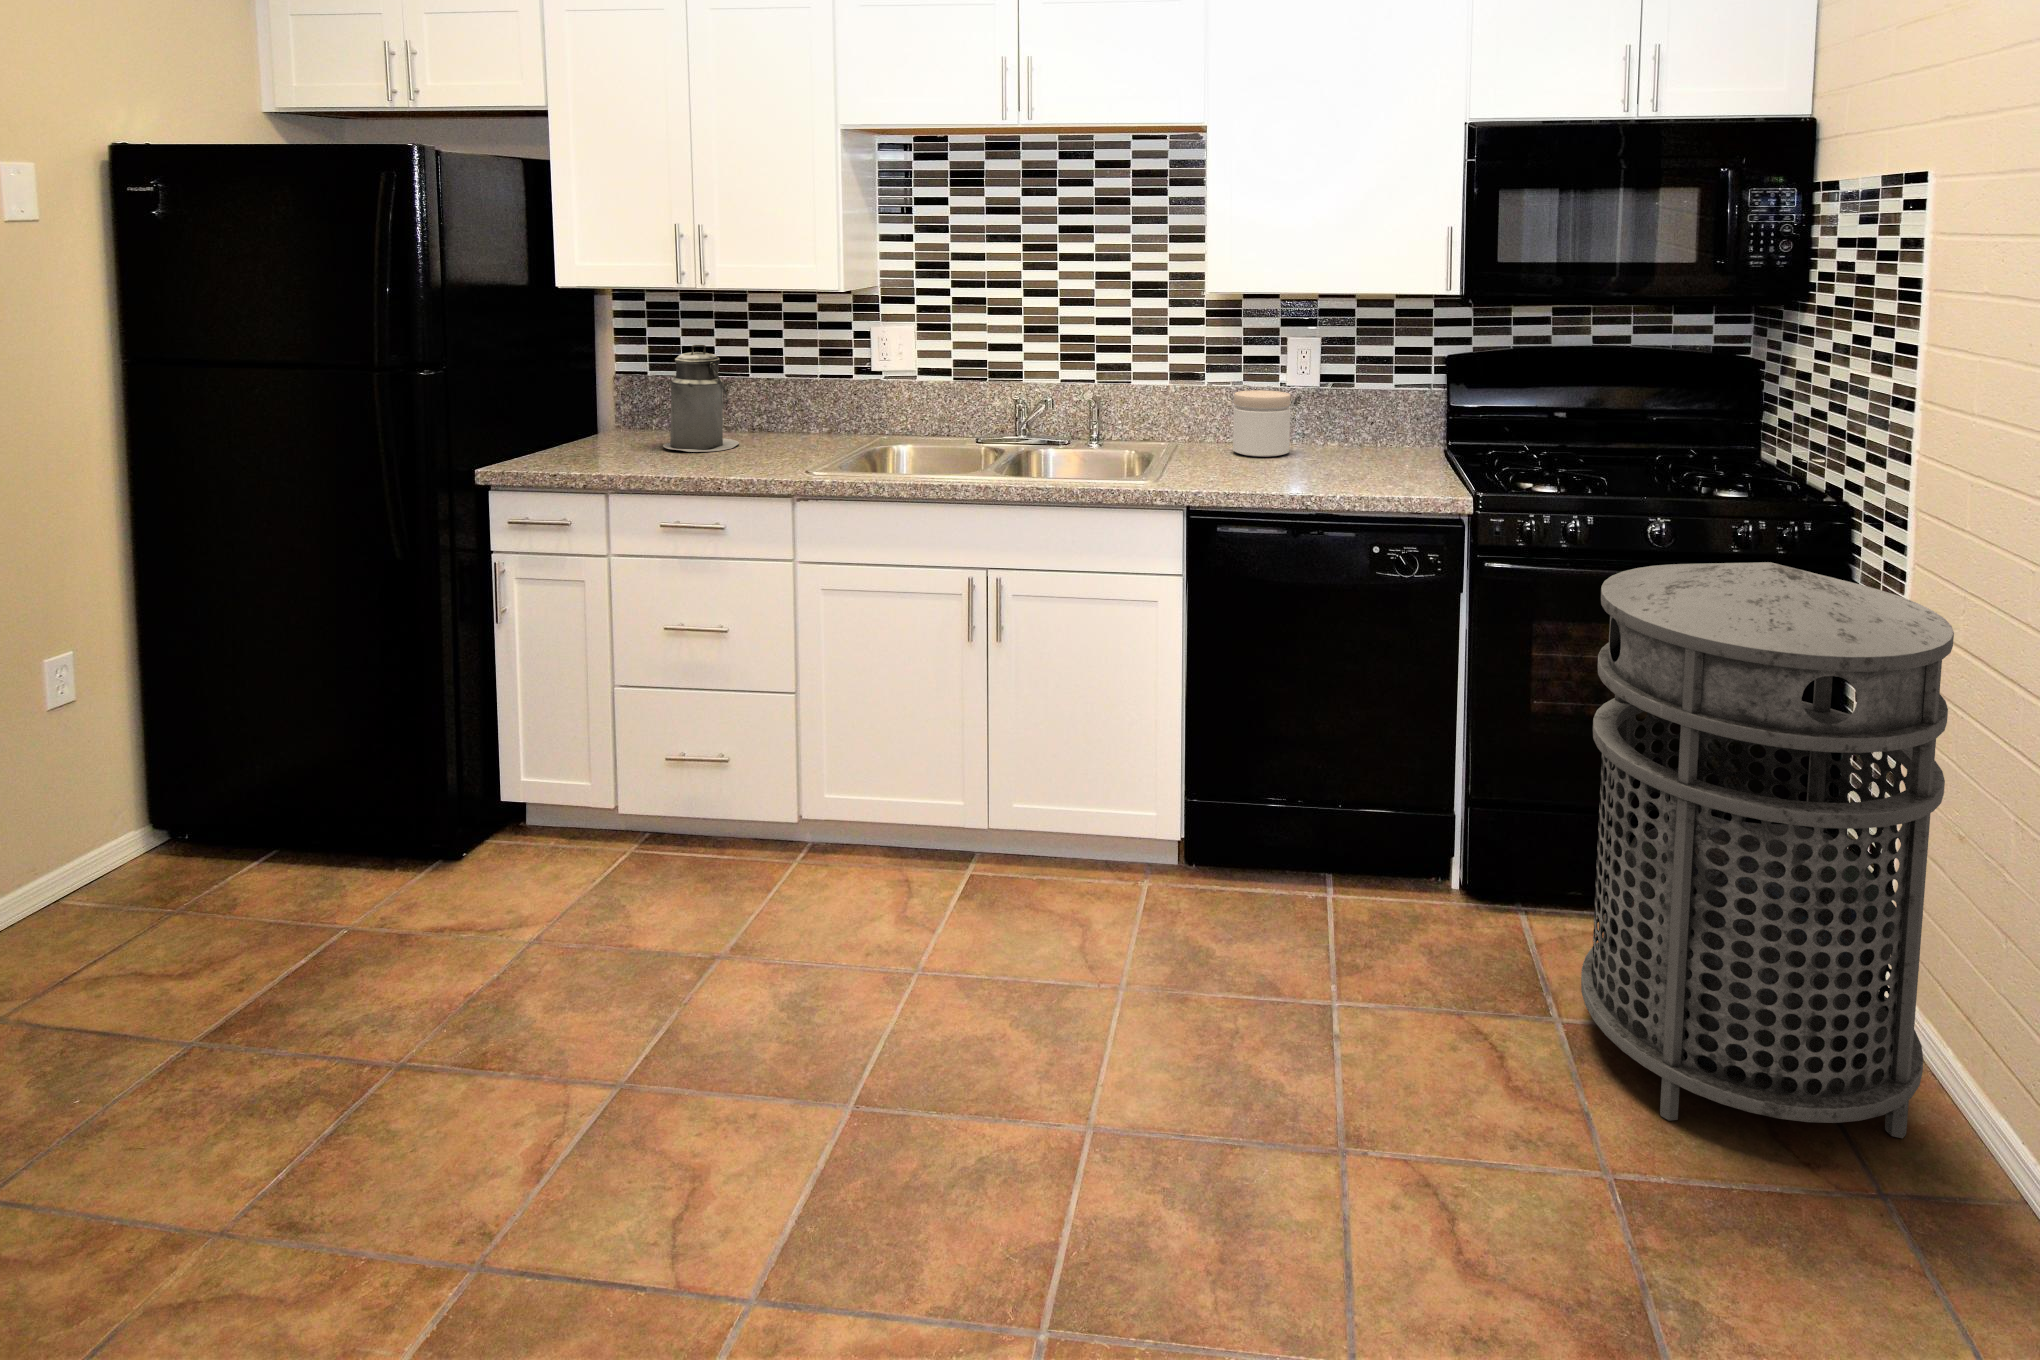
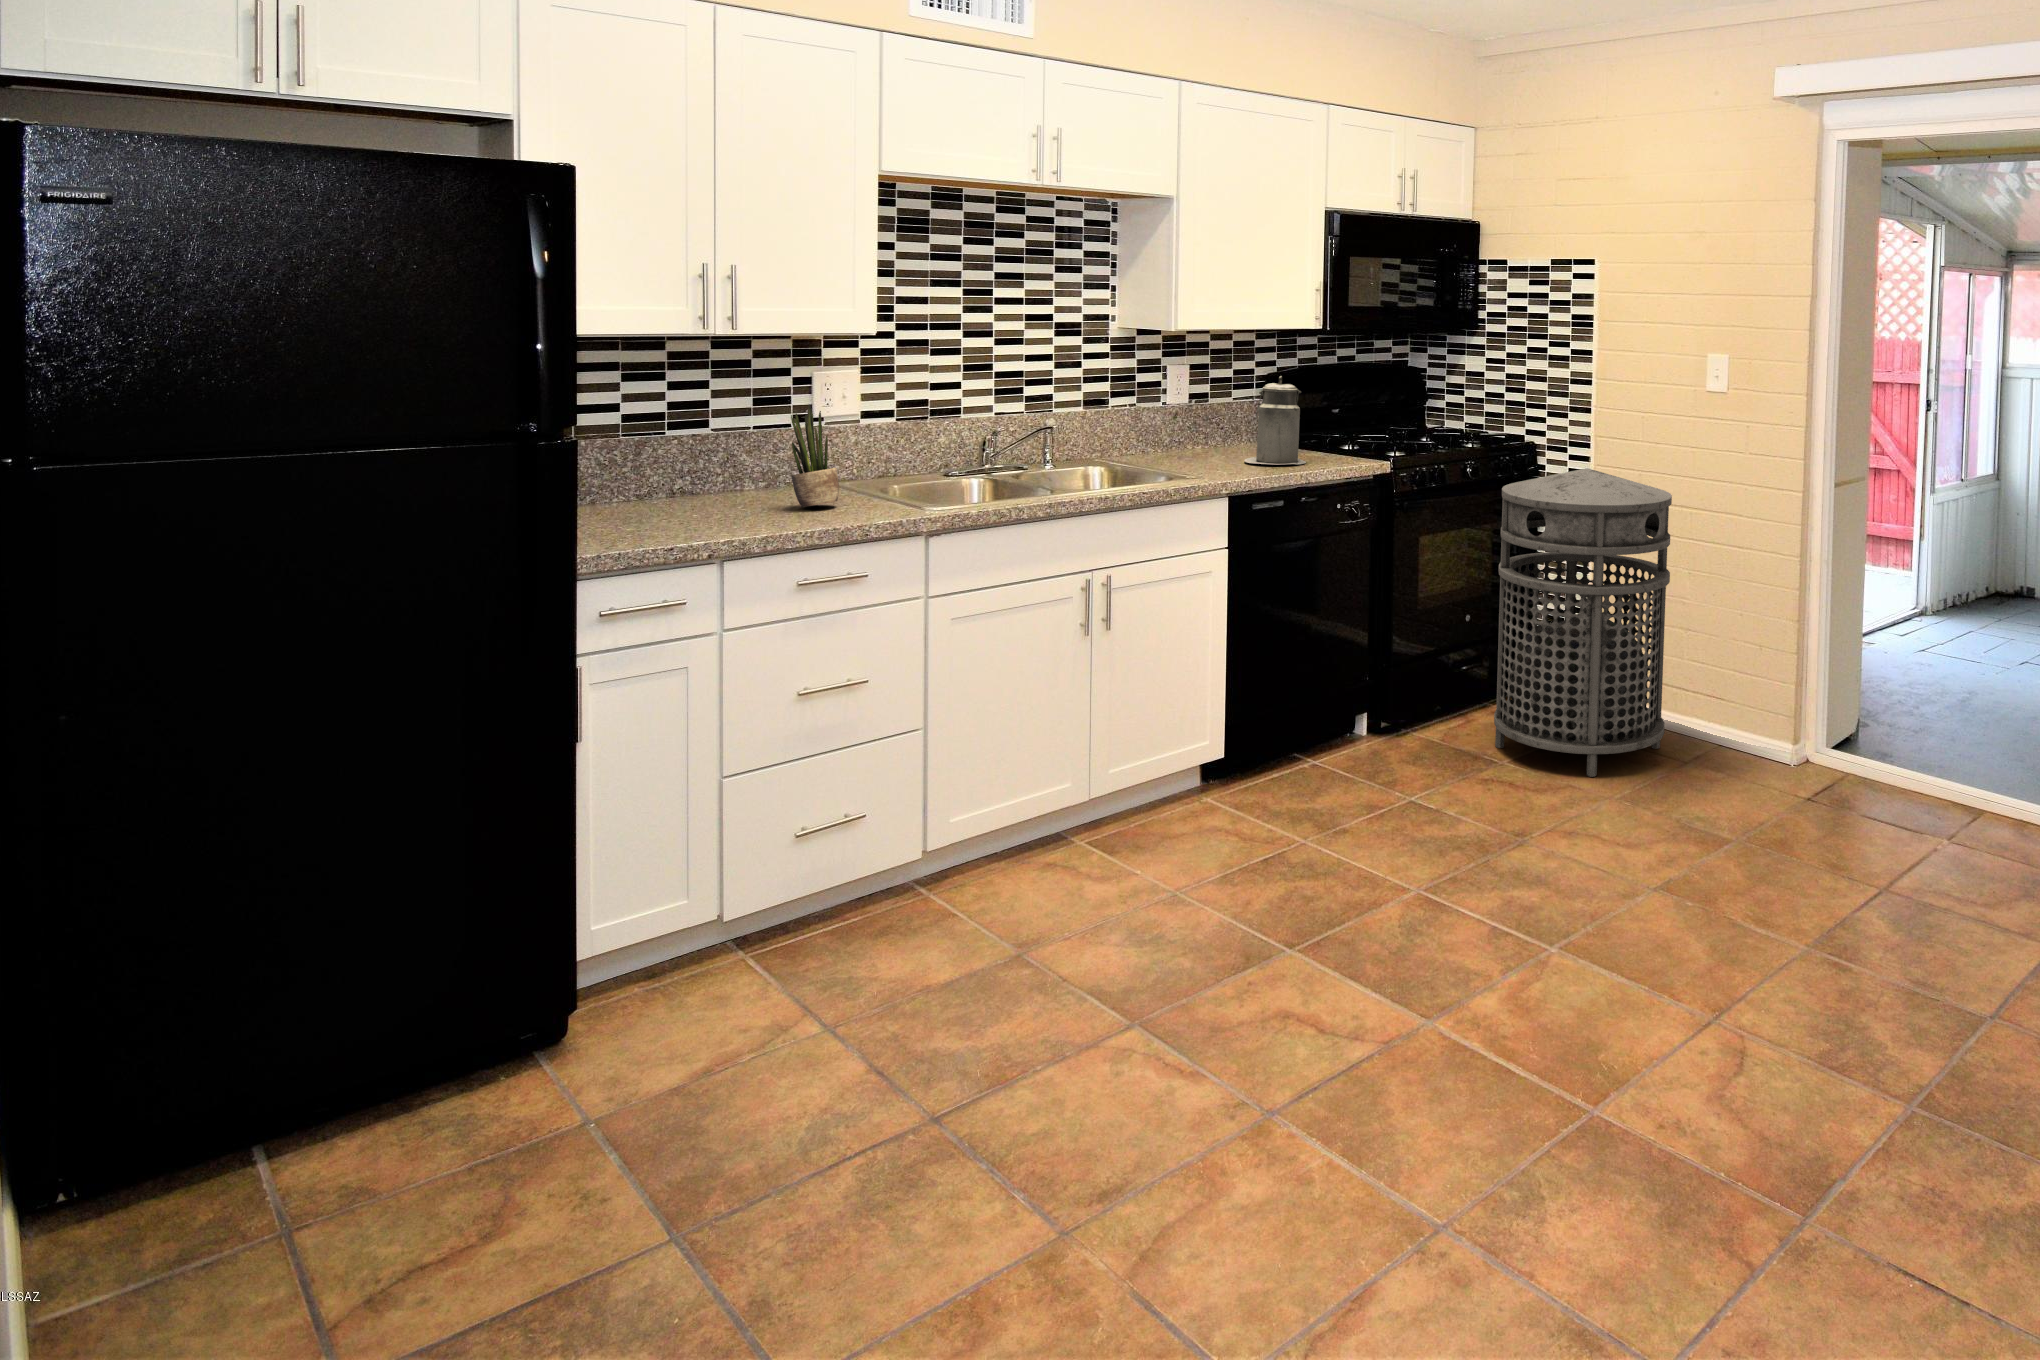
canister: present [663,344,739,452] -> present [1244,376,1306,465]
potted plant: none [759,357,800,454] -> present [791,405,839,507]
jar: present [1233,390,1290,457] -> none [1156,409,1202,460]

